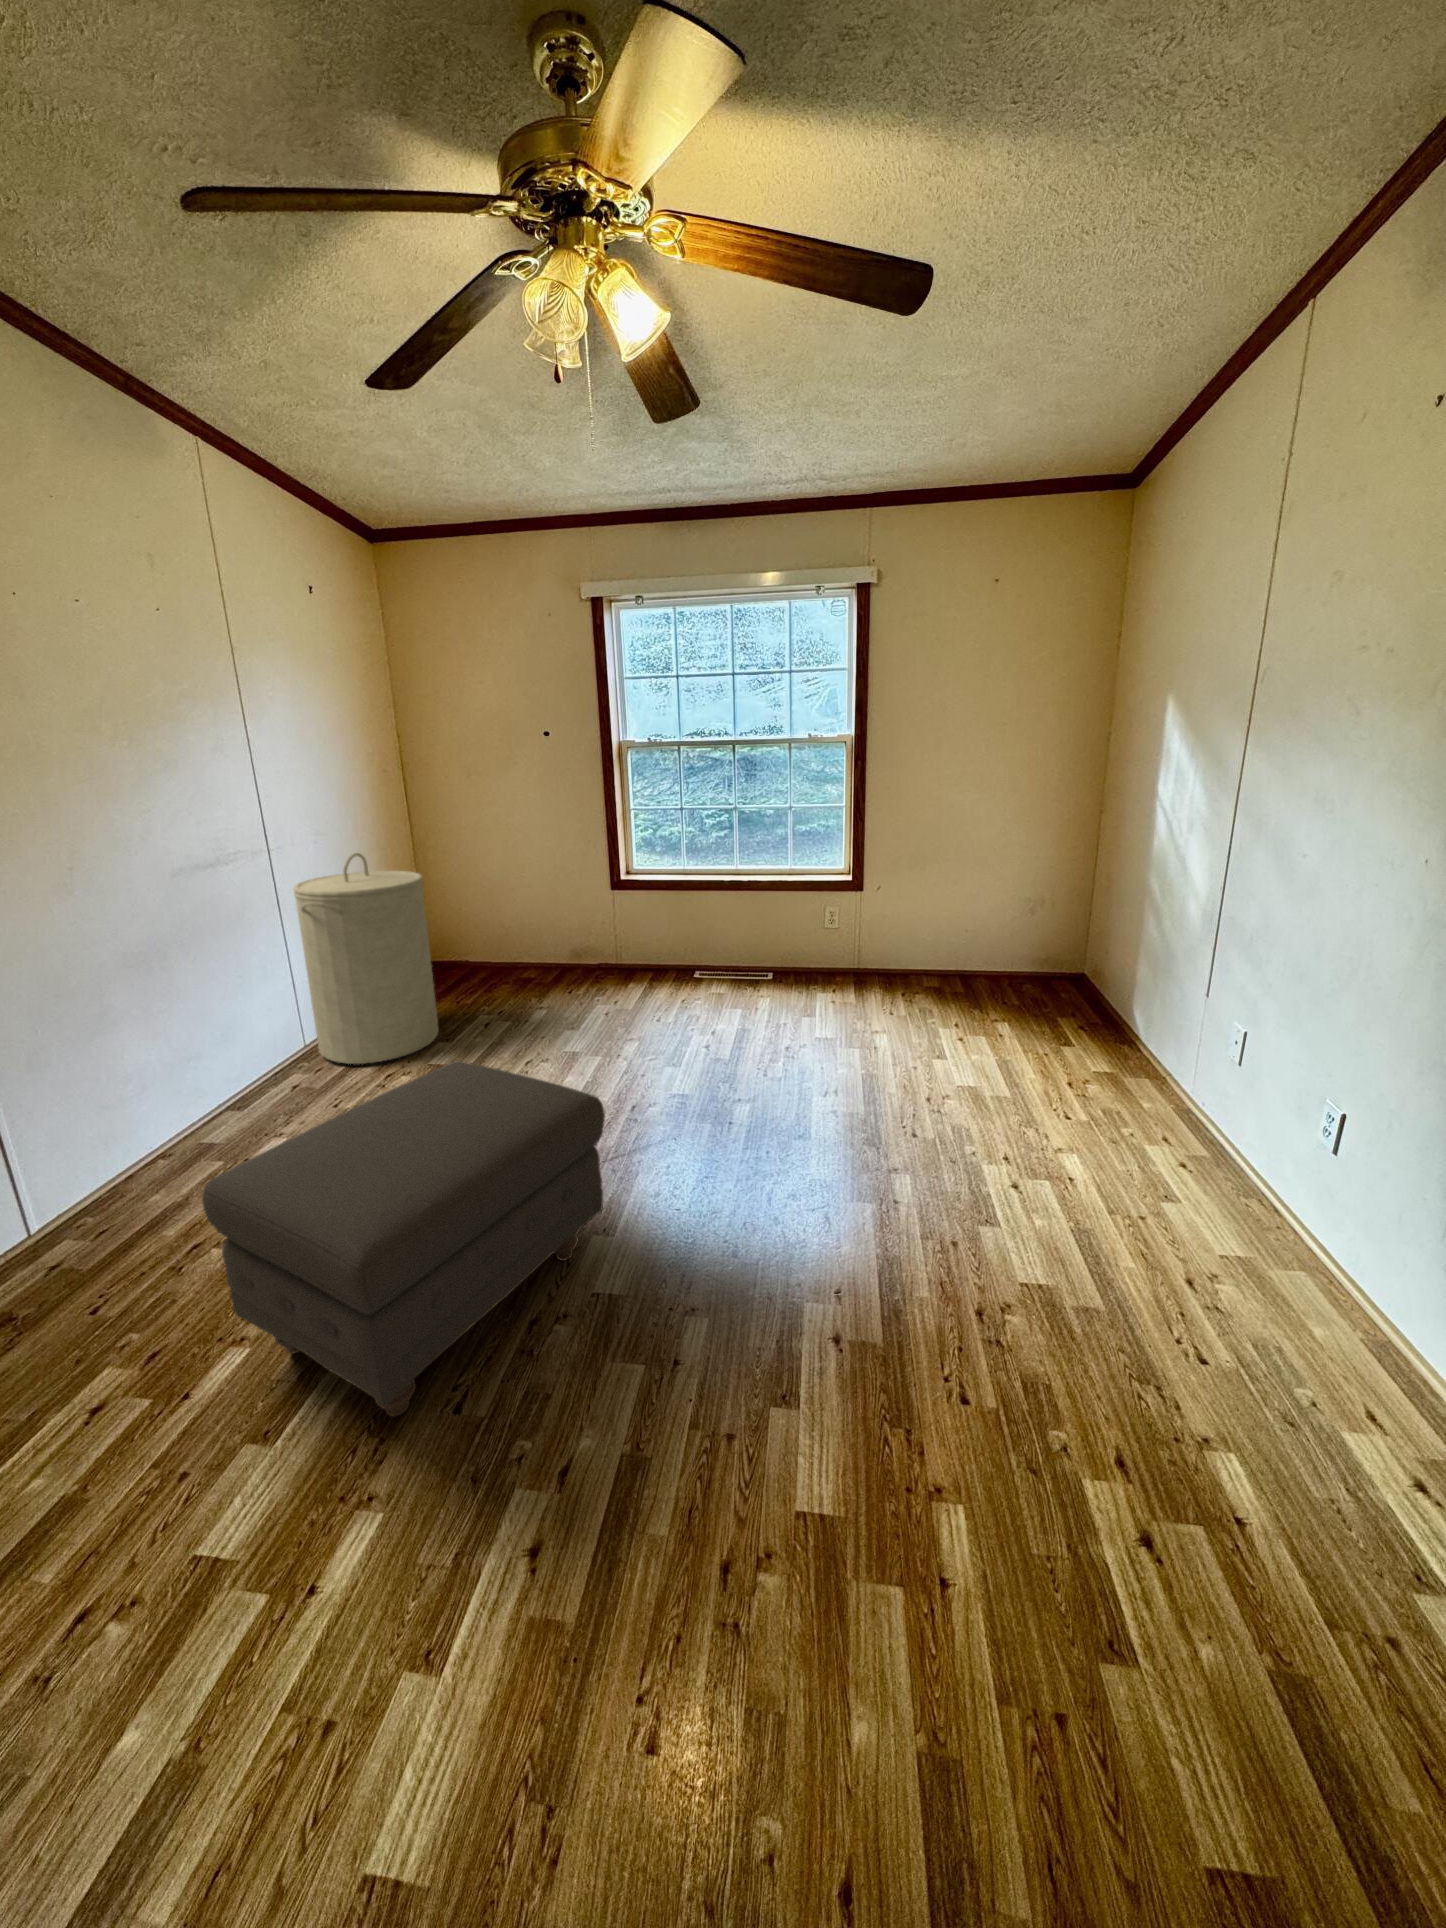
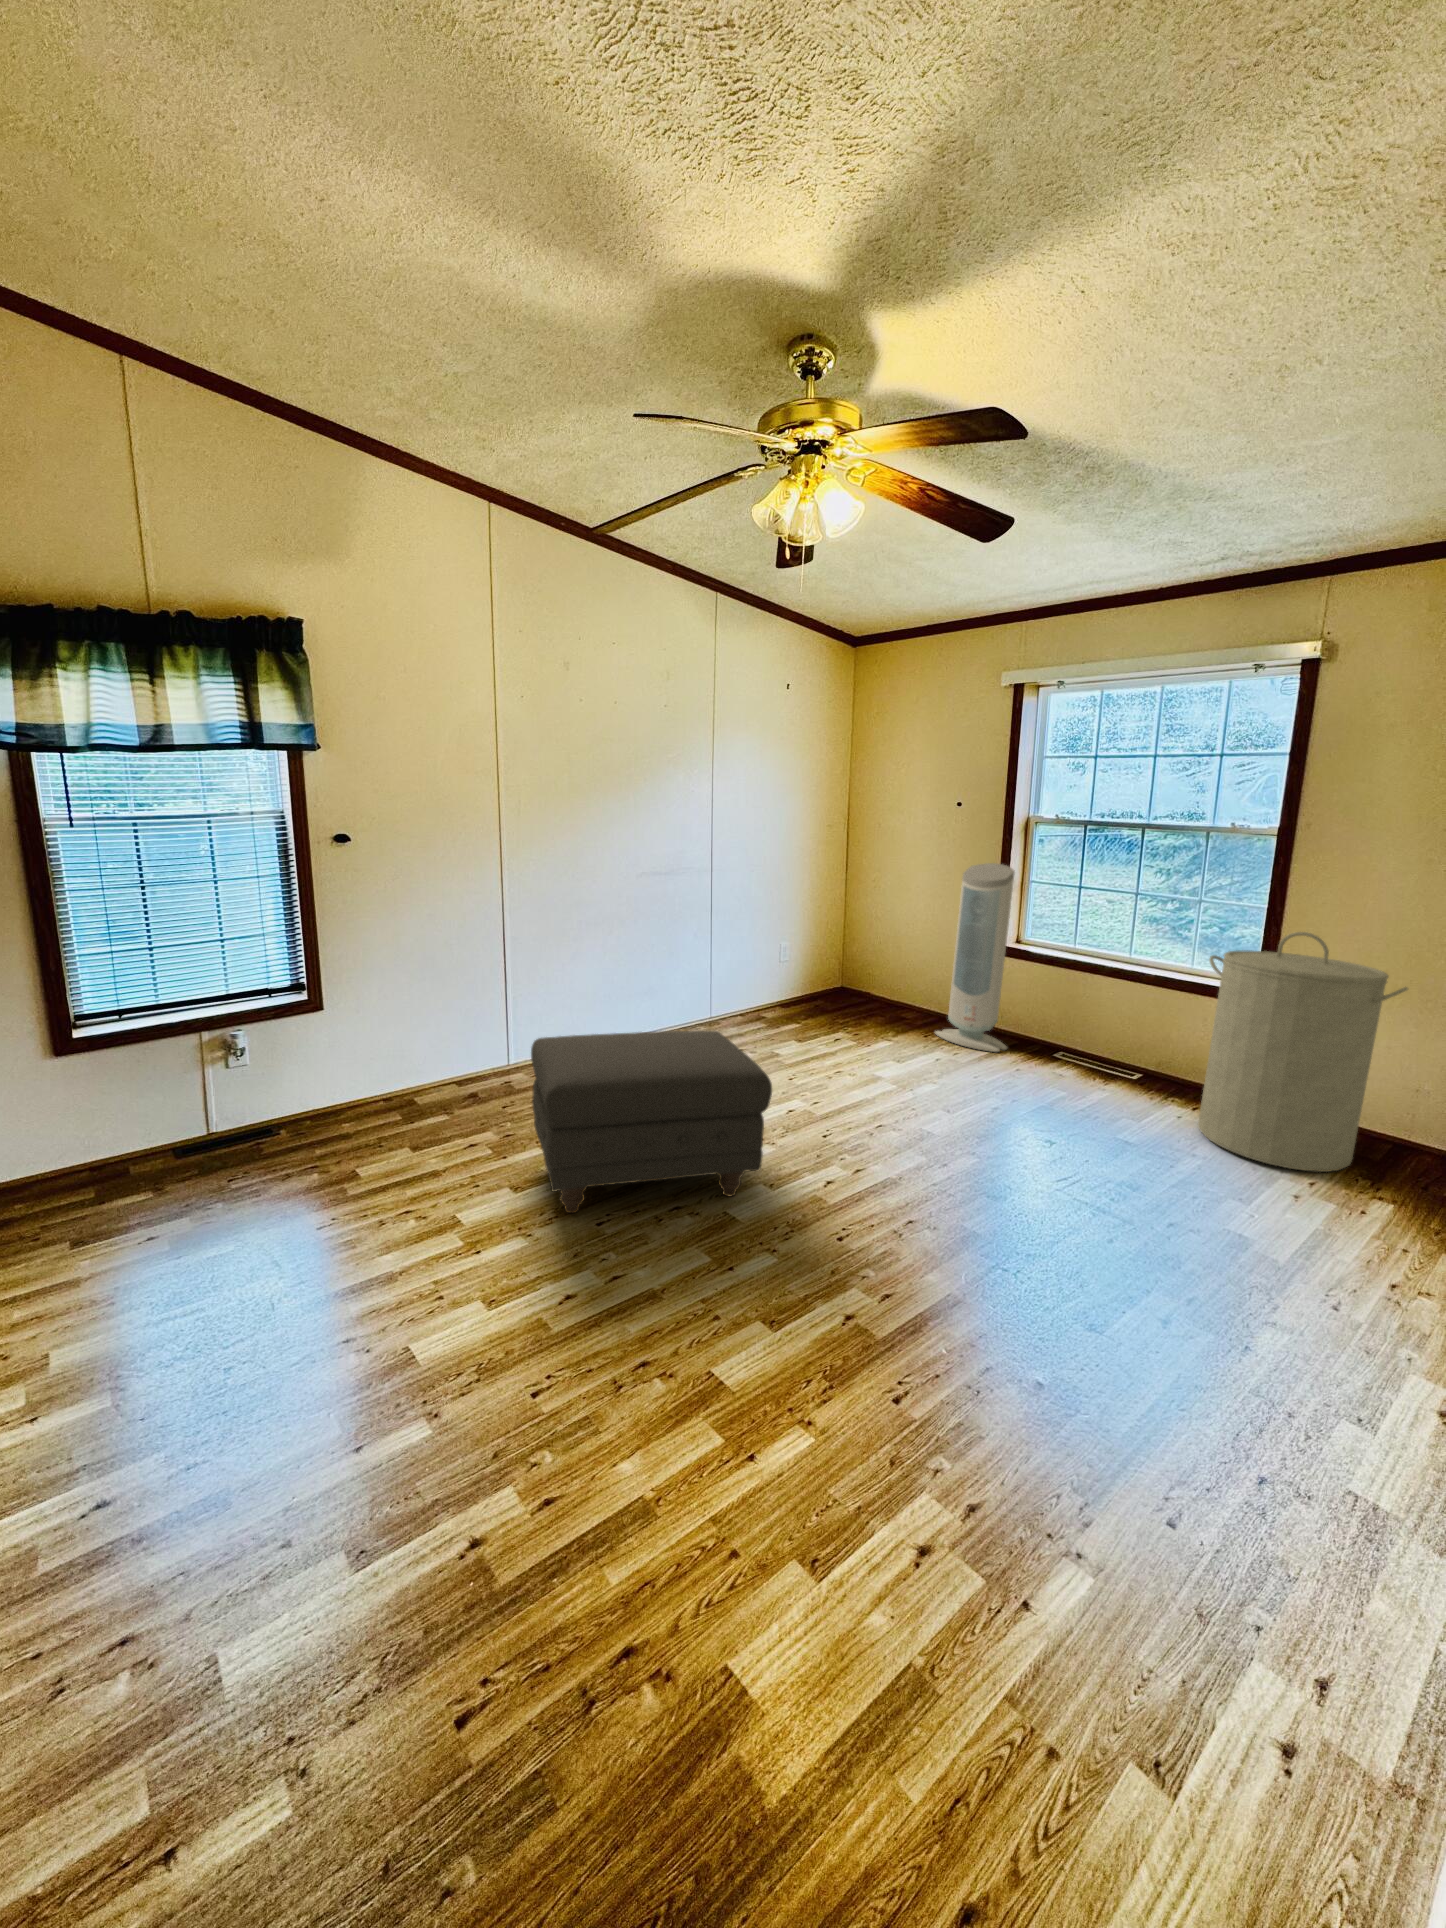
air purifier: none [570,793,645,983] -> present [935,863,1014,1052]
laundry hamper: present [293,853,439,1064] -> present [1198,932,1408,1172]

